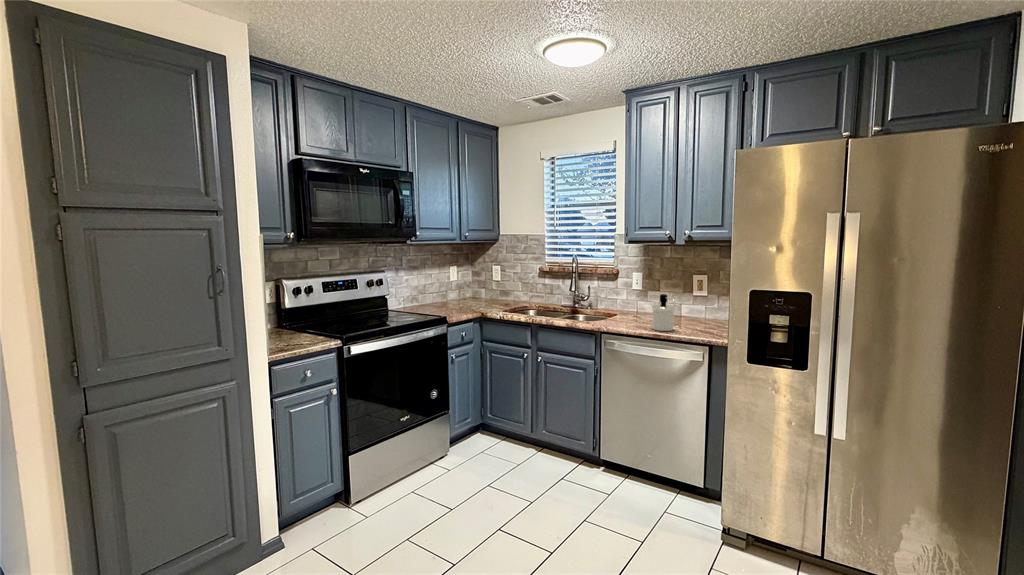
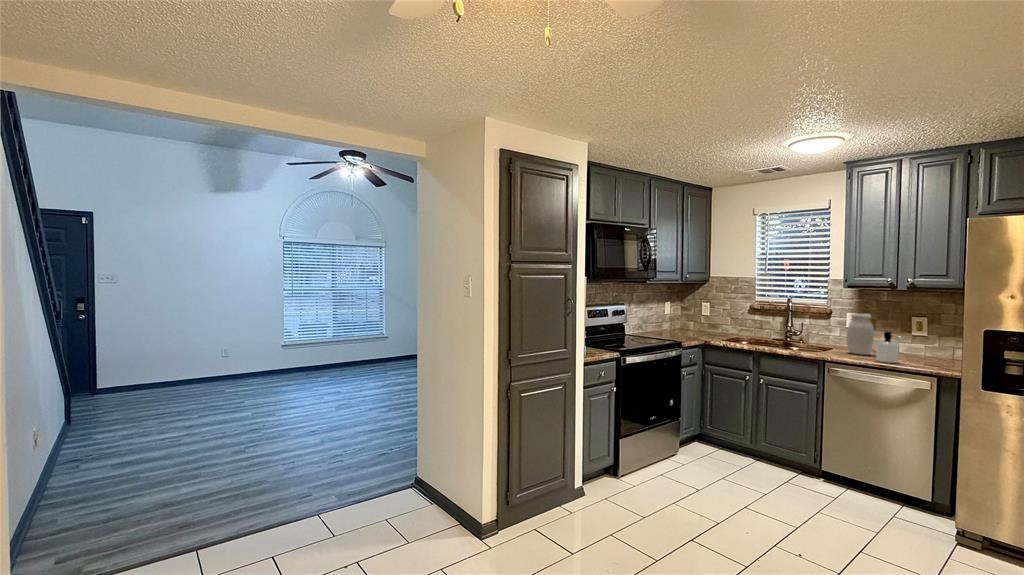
jar: none [628,273,654,321] -> present [847,313,874,355]

